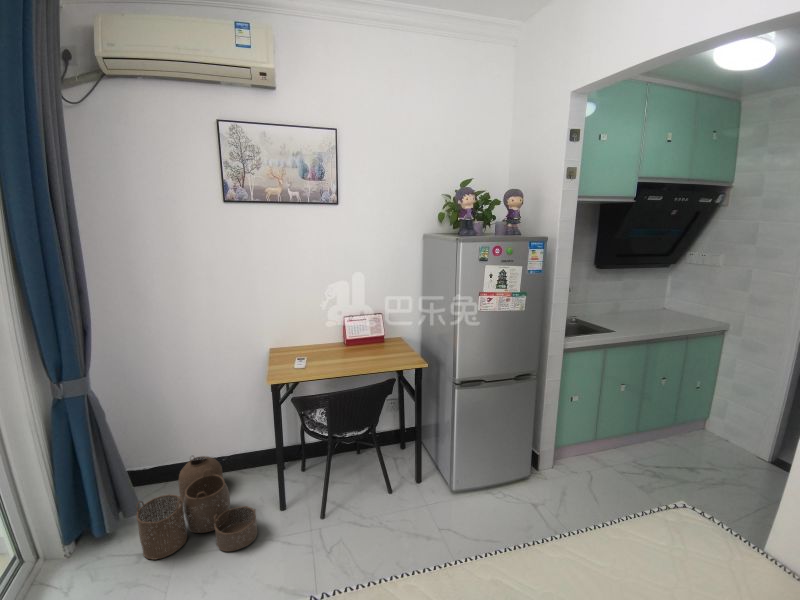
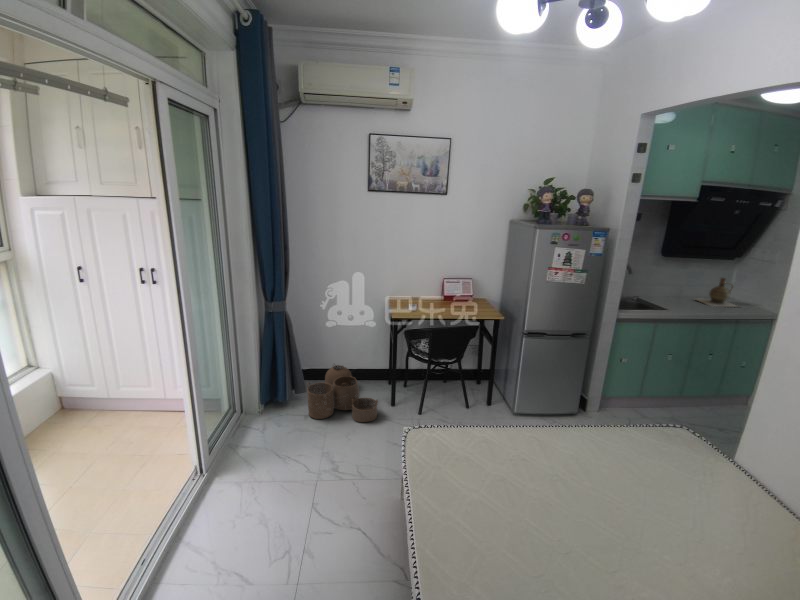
ceramic jug: none [636,287,689,322] -> present [696,278,737,307]

